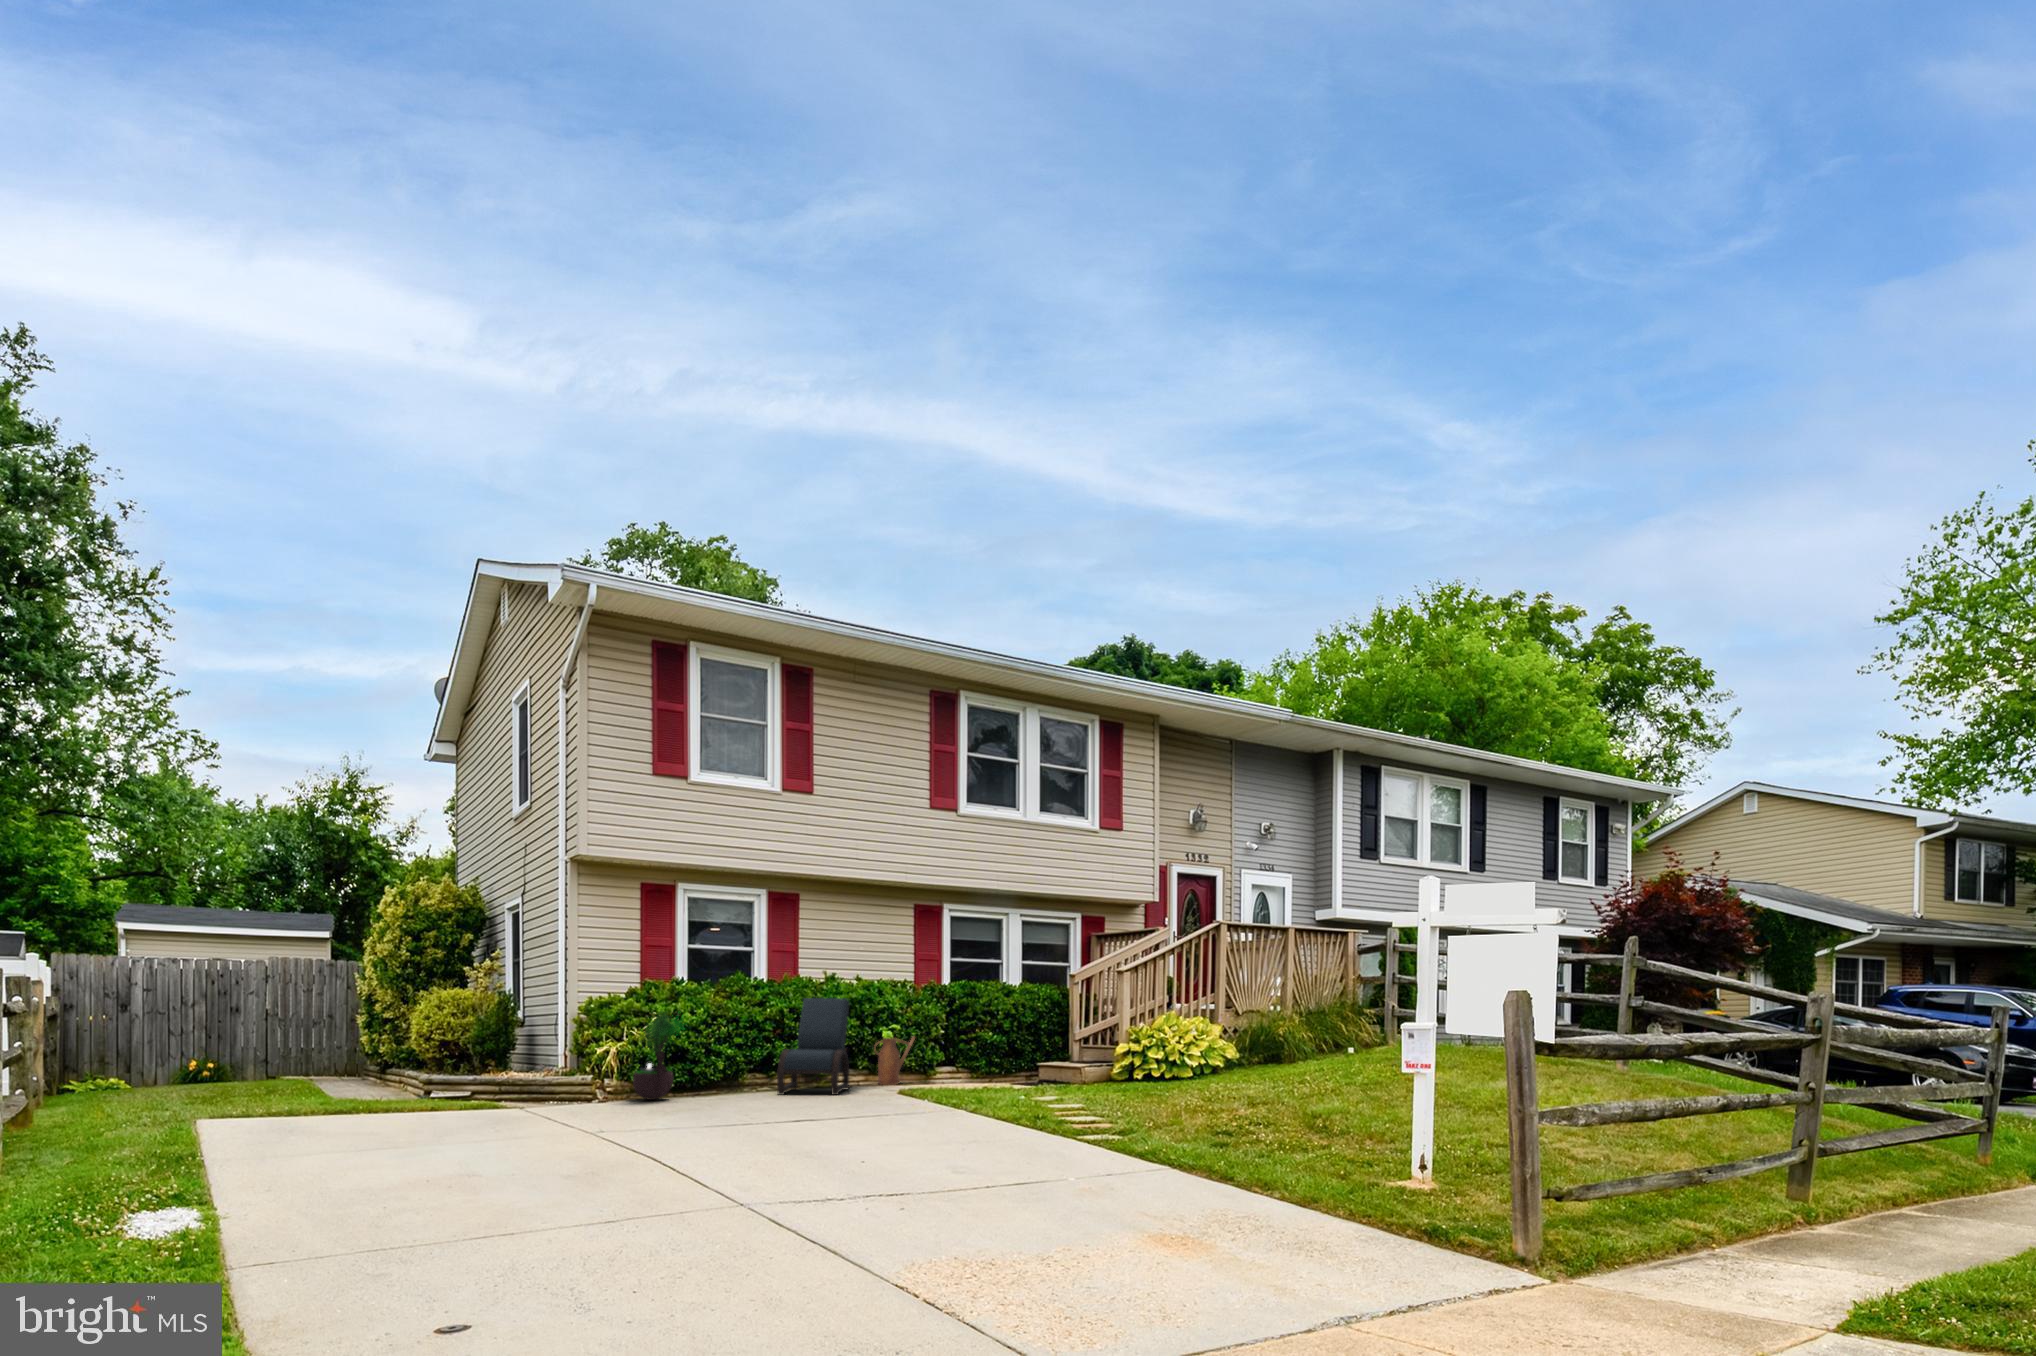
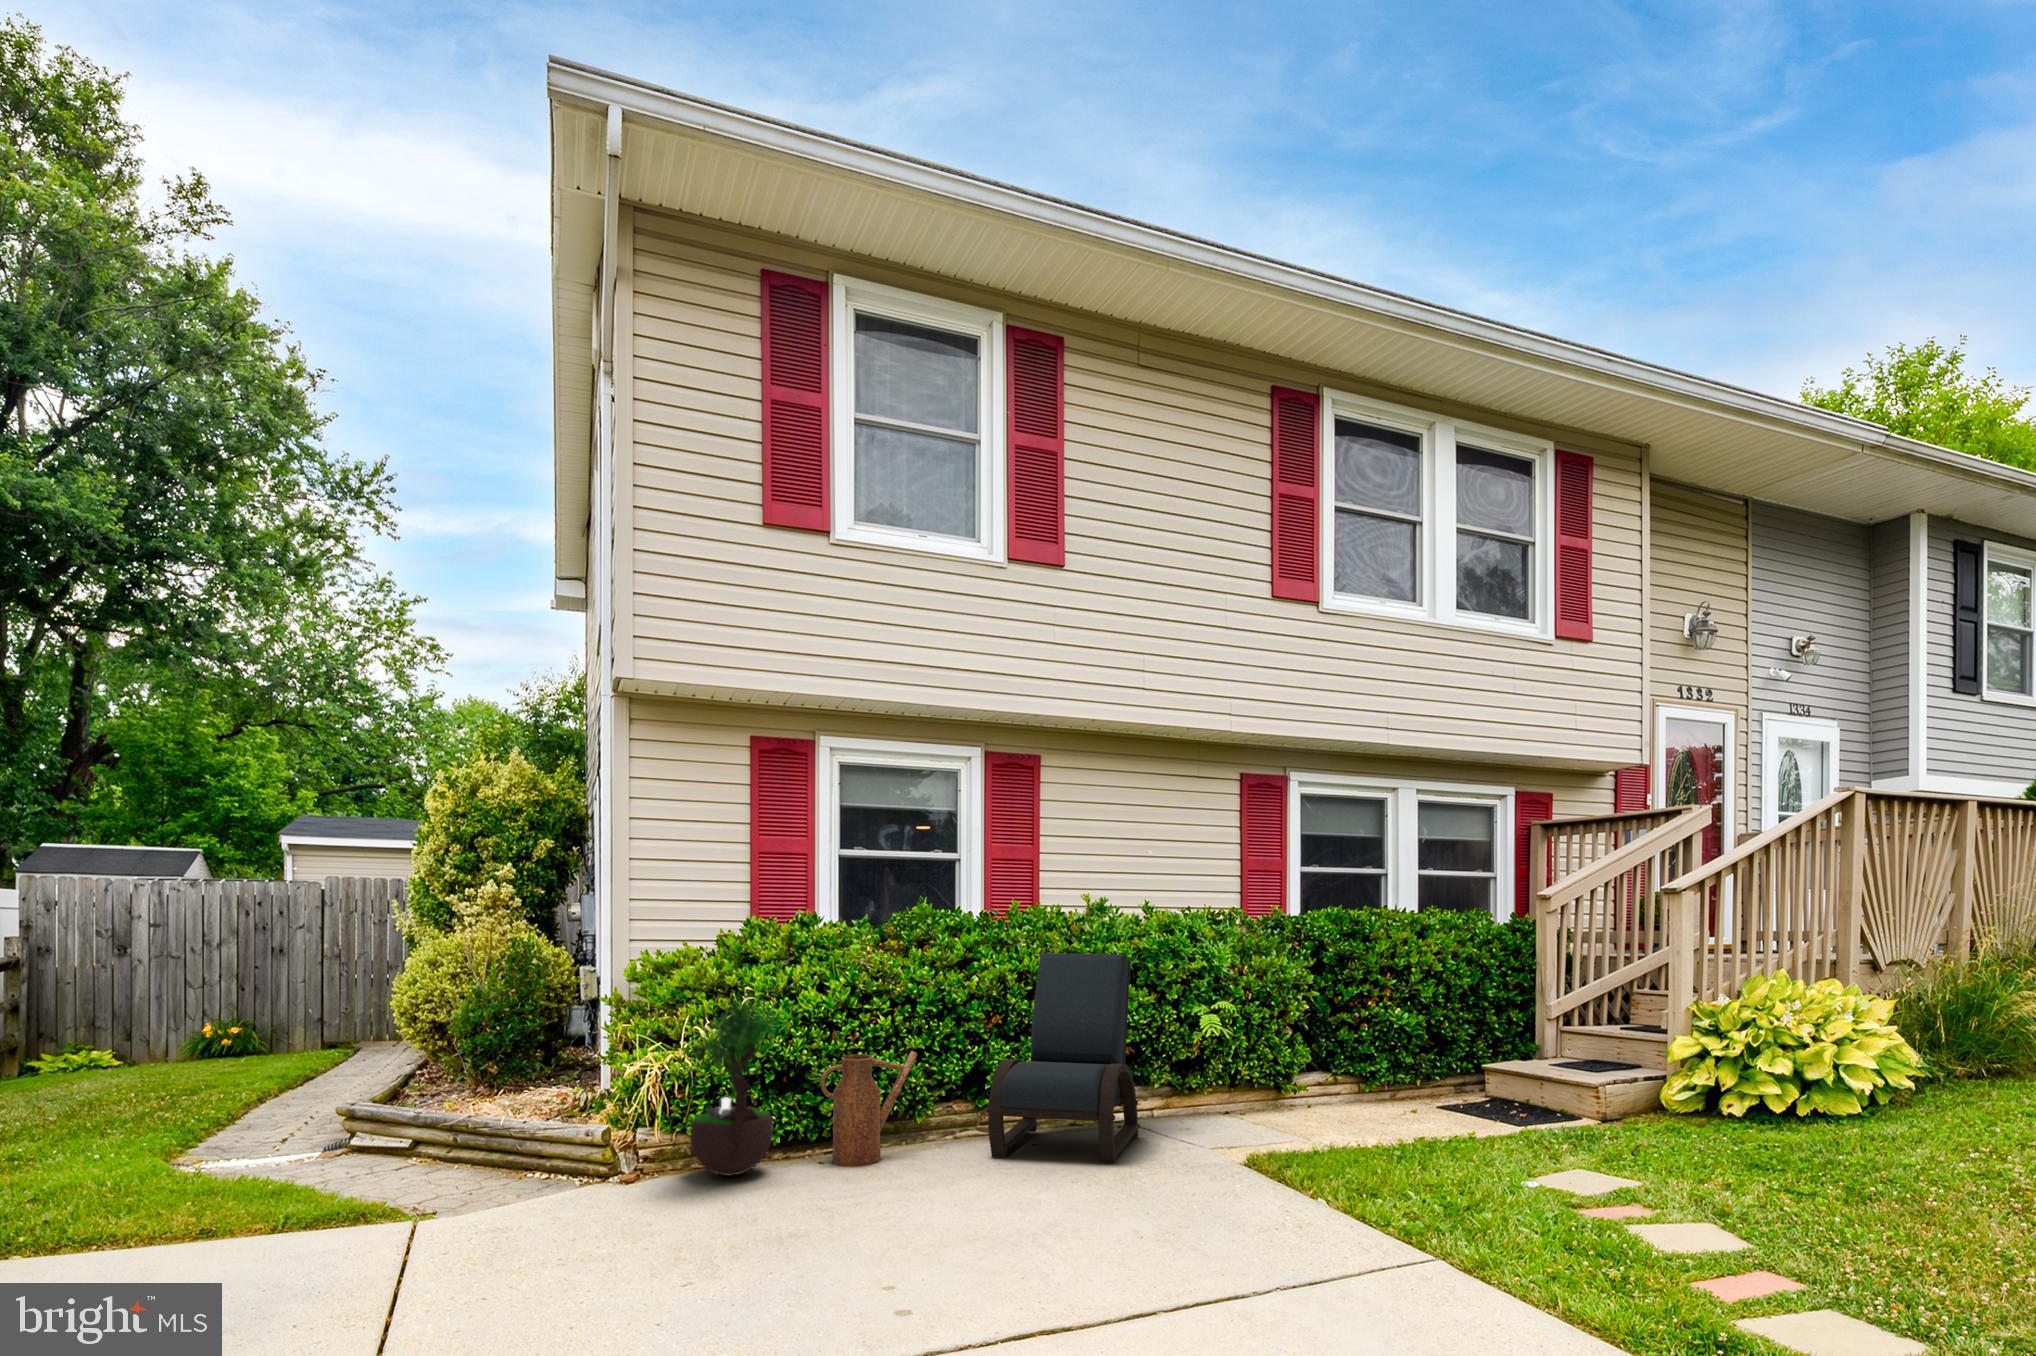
watering can: present [874,1037,915,1085] -> present [820,1051,918,1167]

